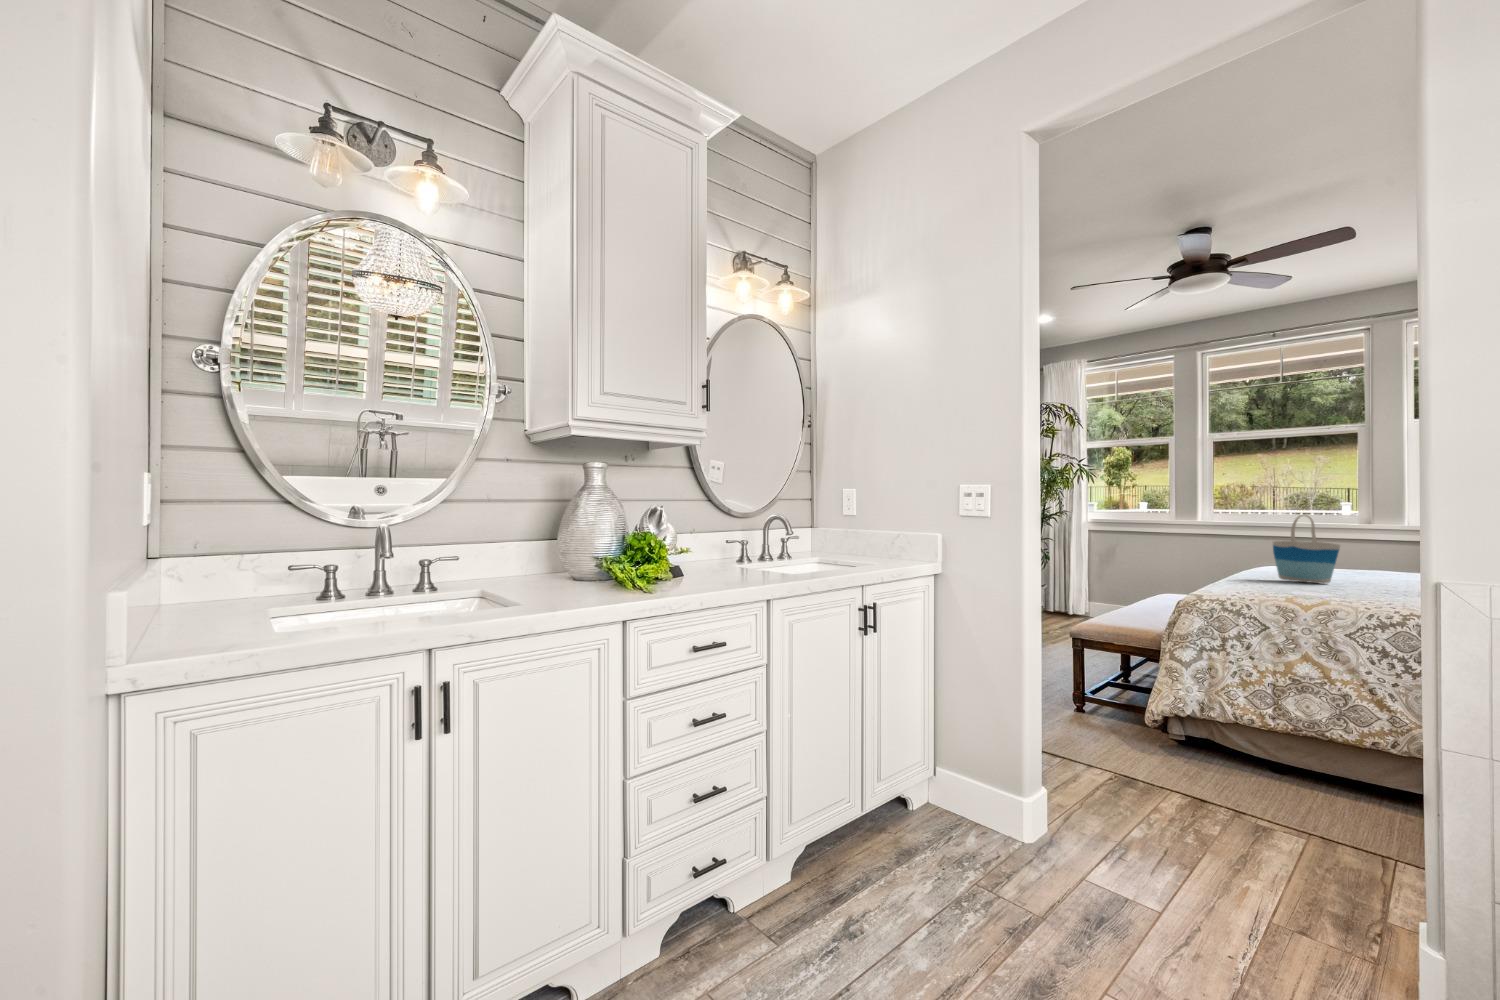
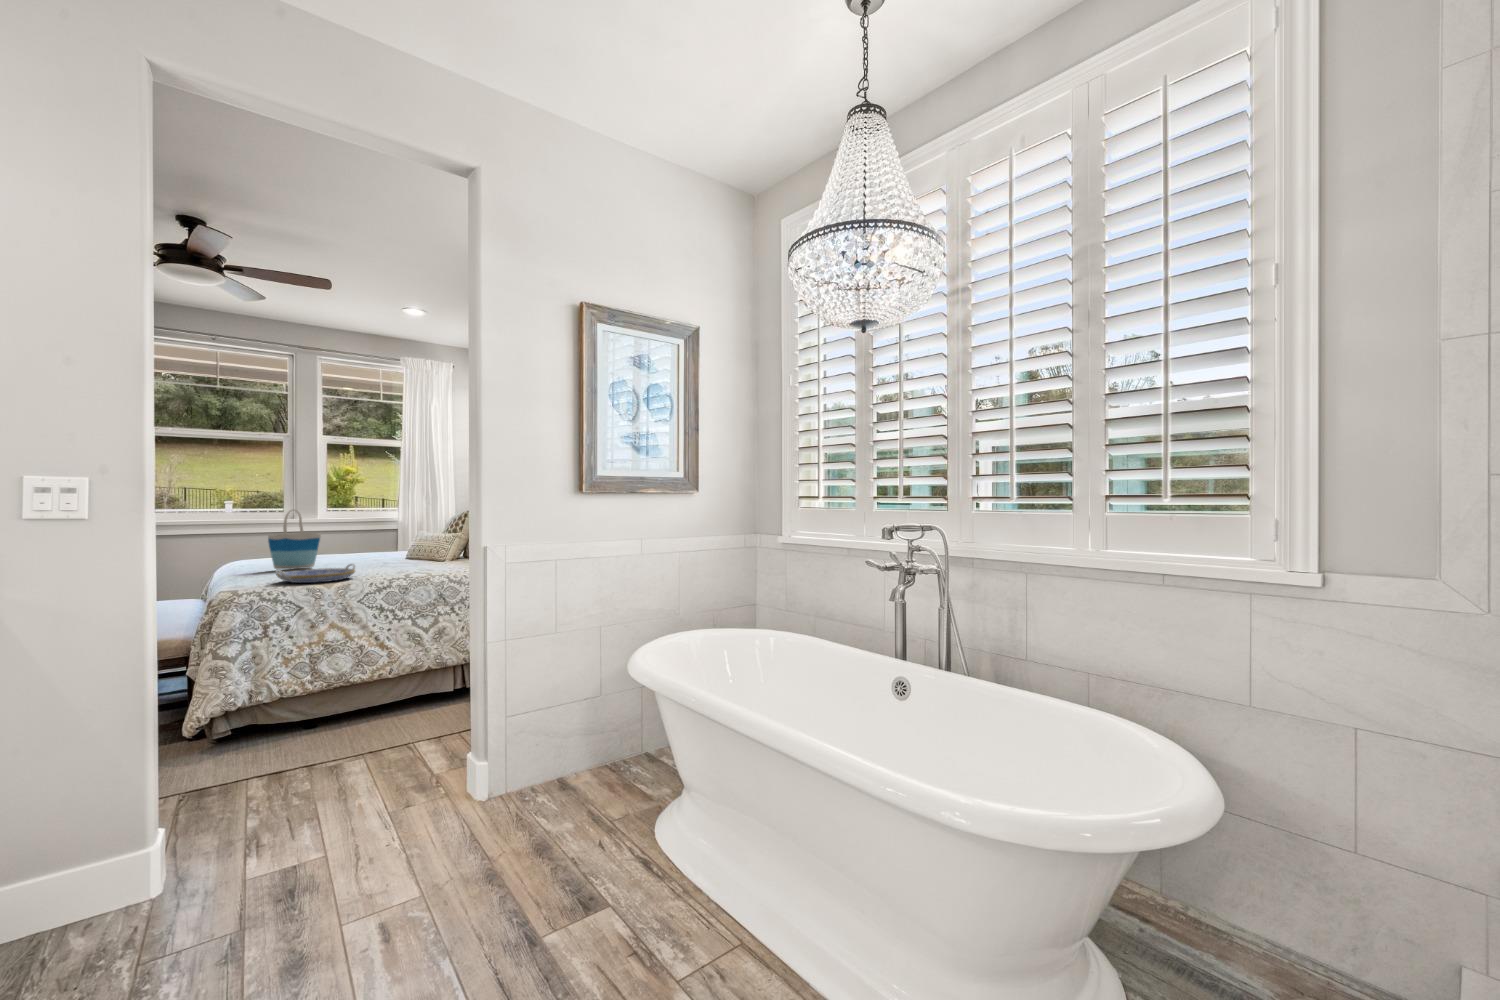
serving tray: none [1239,581,1350,605] -> present [276,564,355,583]

